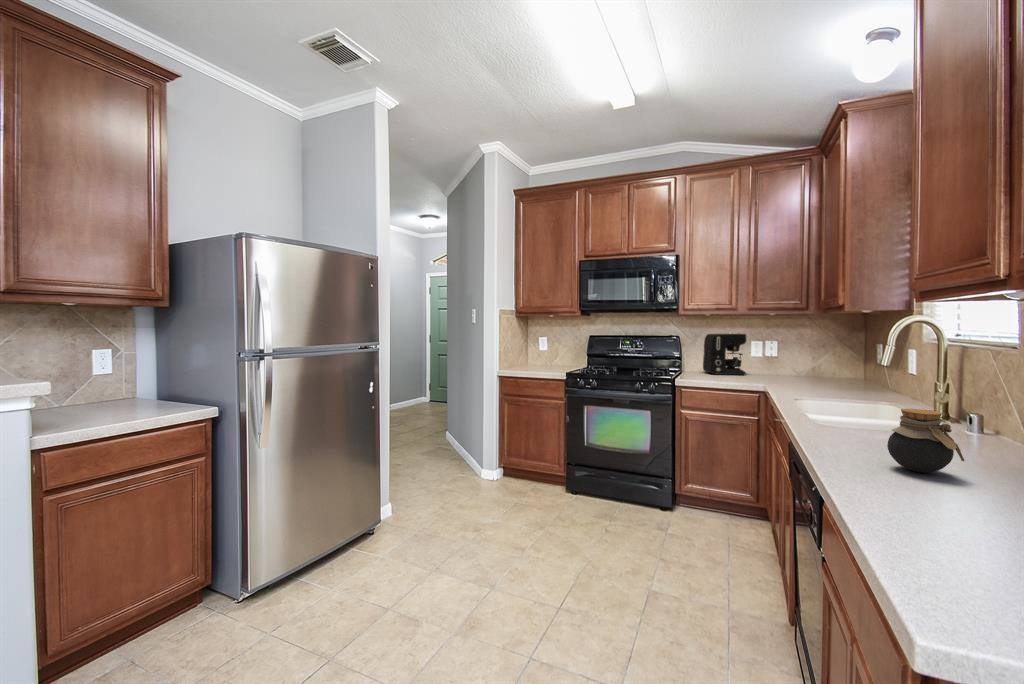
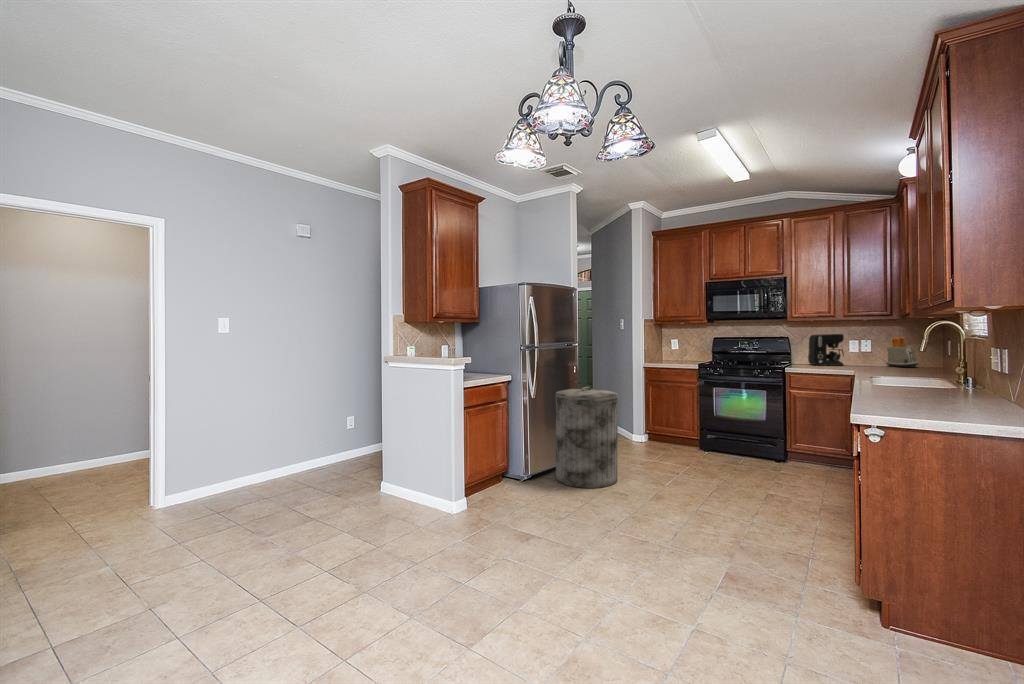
toaster: none [794,339,835,379] -> present [886,337,918,367]
jar: present [887,409,964,473] -> none [894,366,929,396]
trash can: none [321,416,428,594] -> present [555,387,618,488]

